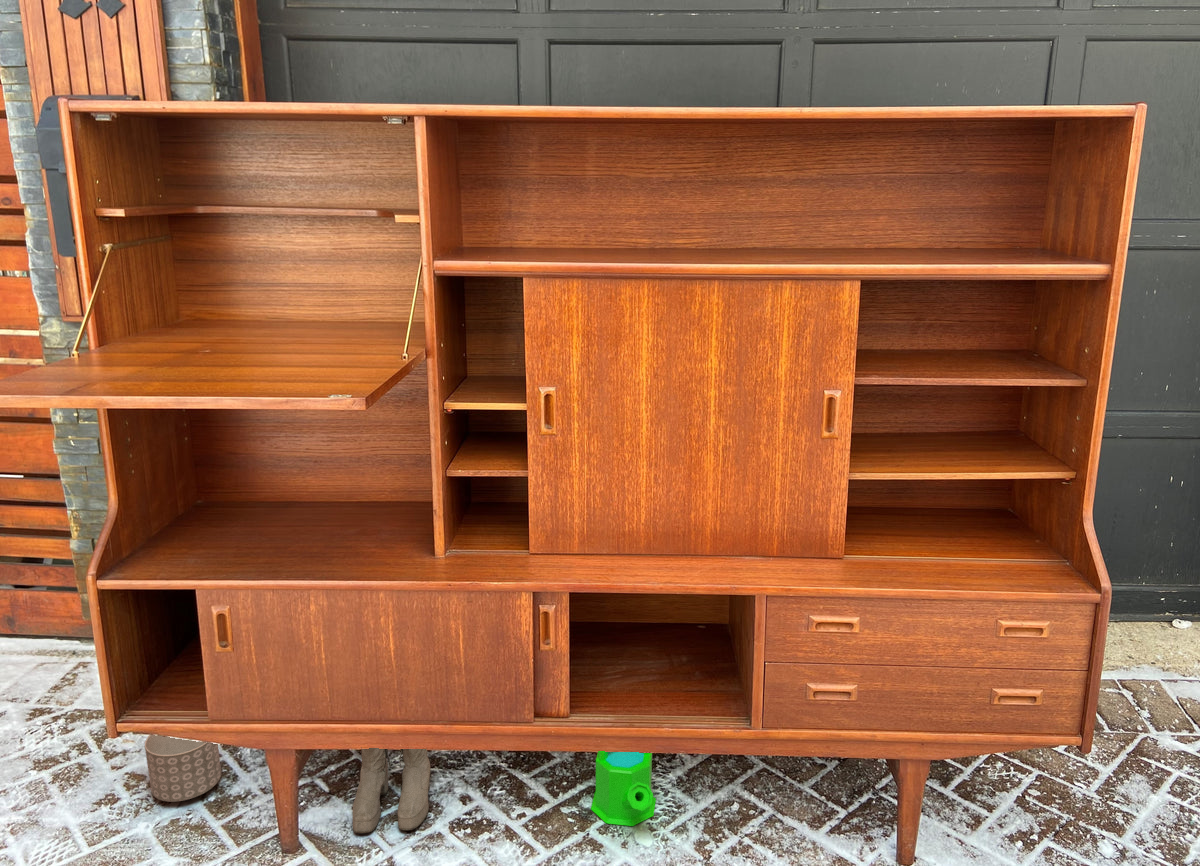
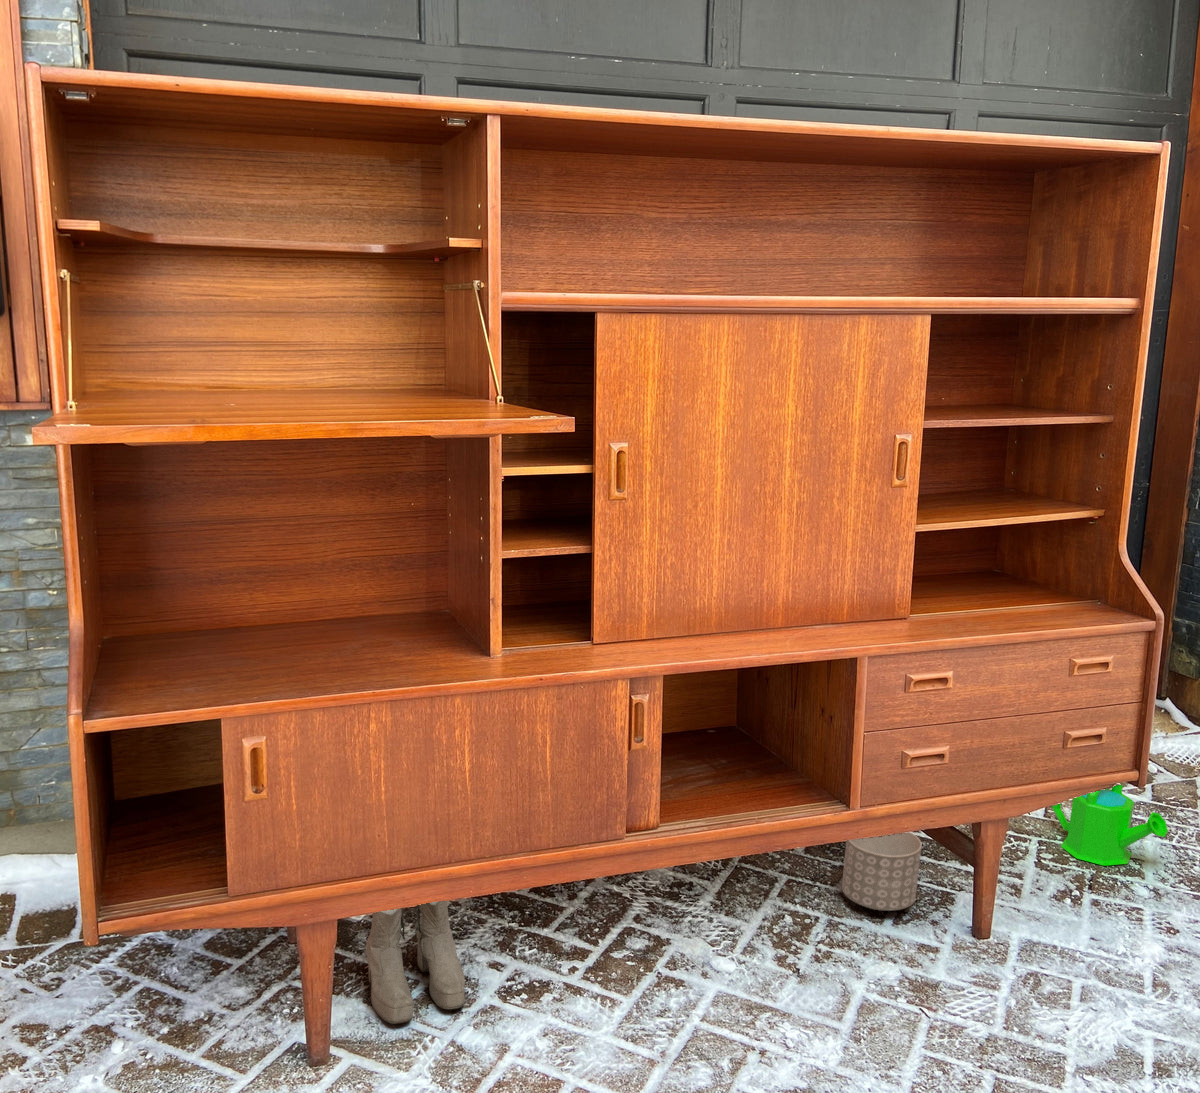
planter: present [145,735,221,802] -> present [842,832,922,911]
watering can: present [591,751,656,826] -> present [1052,785,1168,866]

